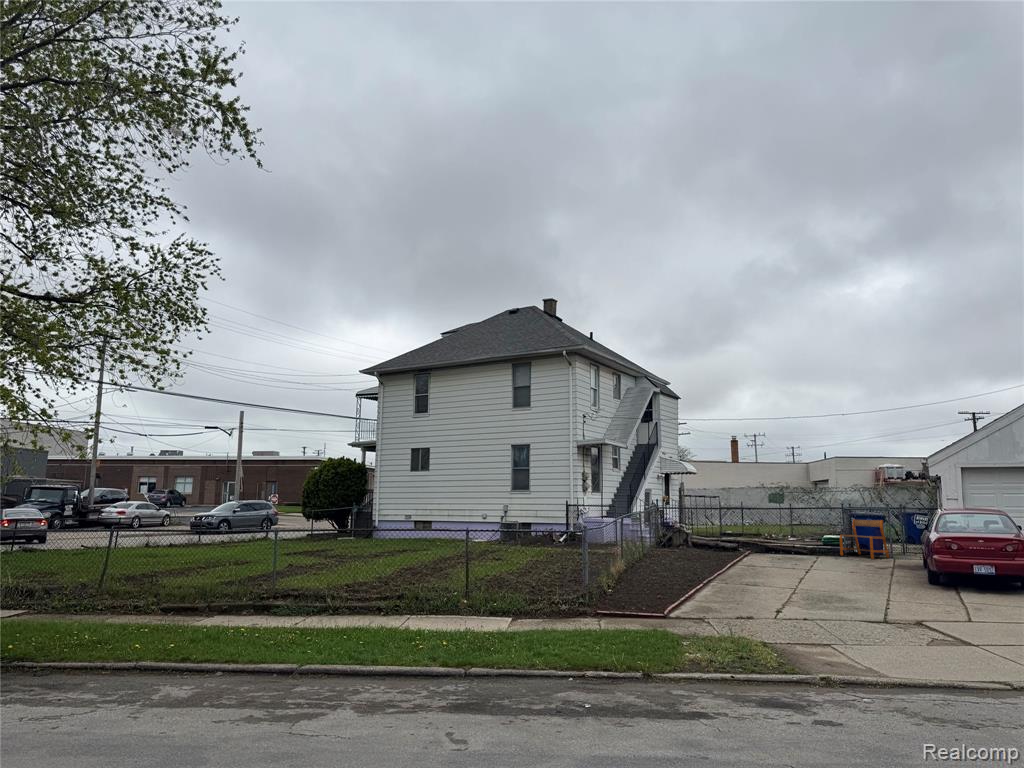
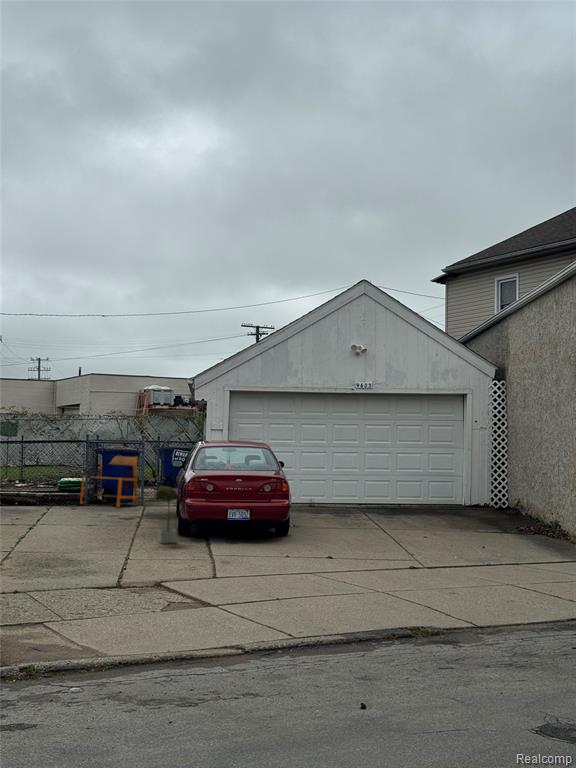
potted tree: none [904,544,930,591] -> present [156,486,179,543]

